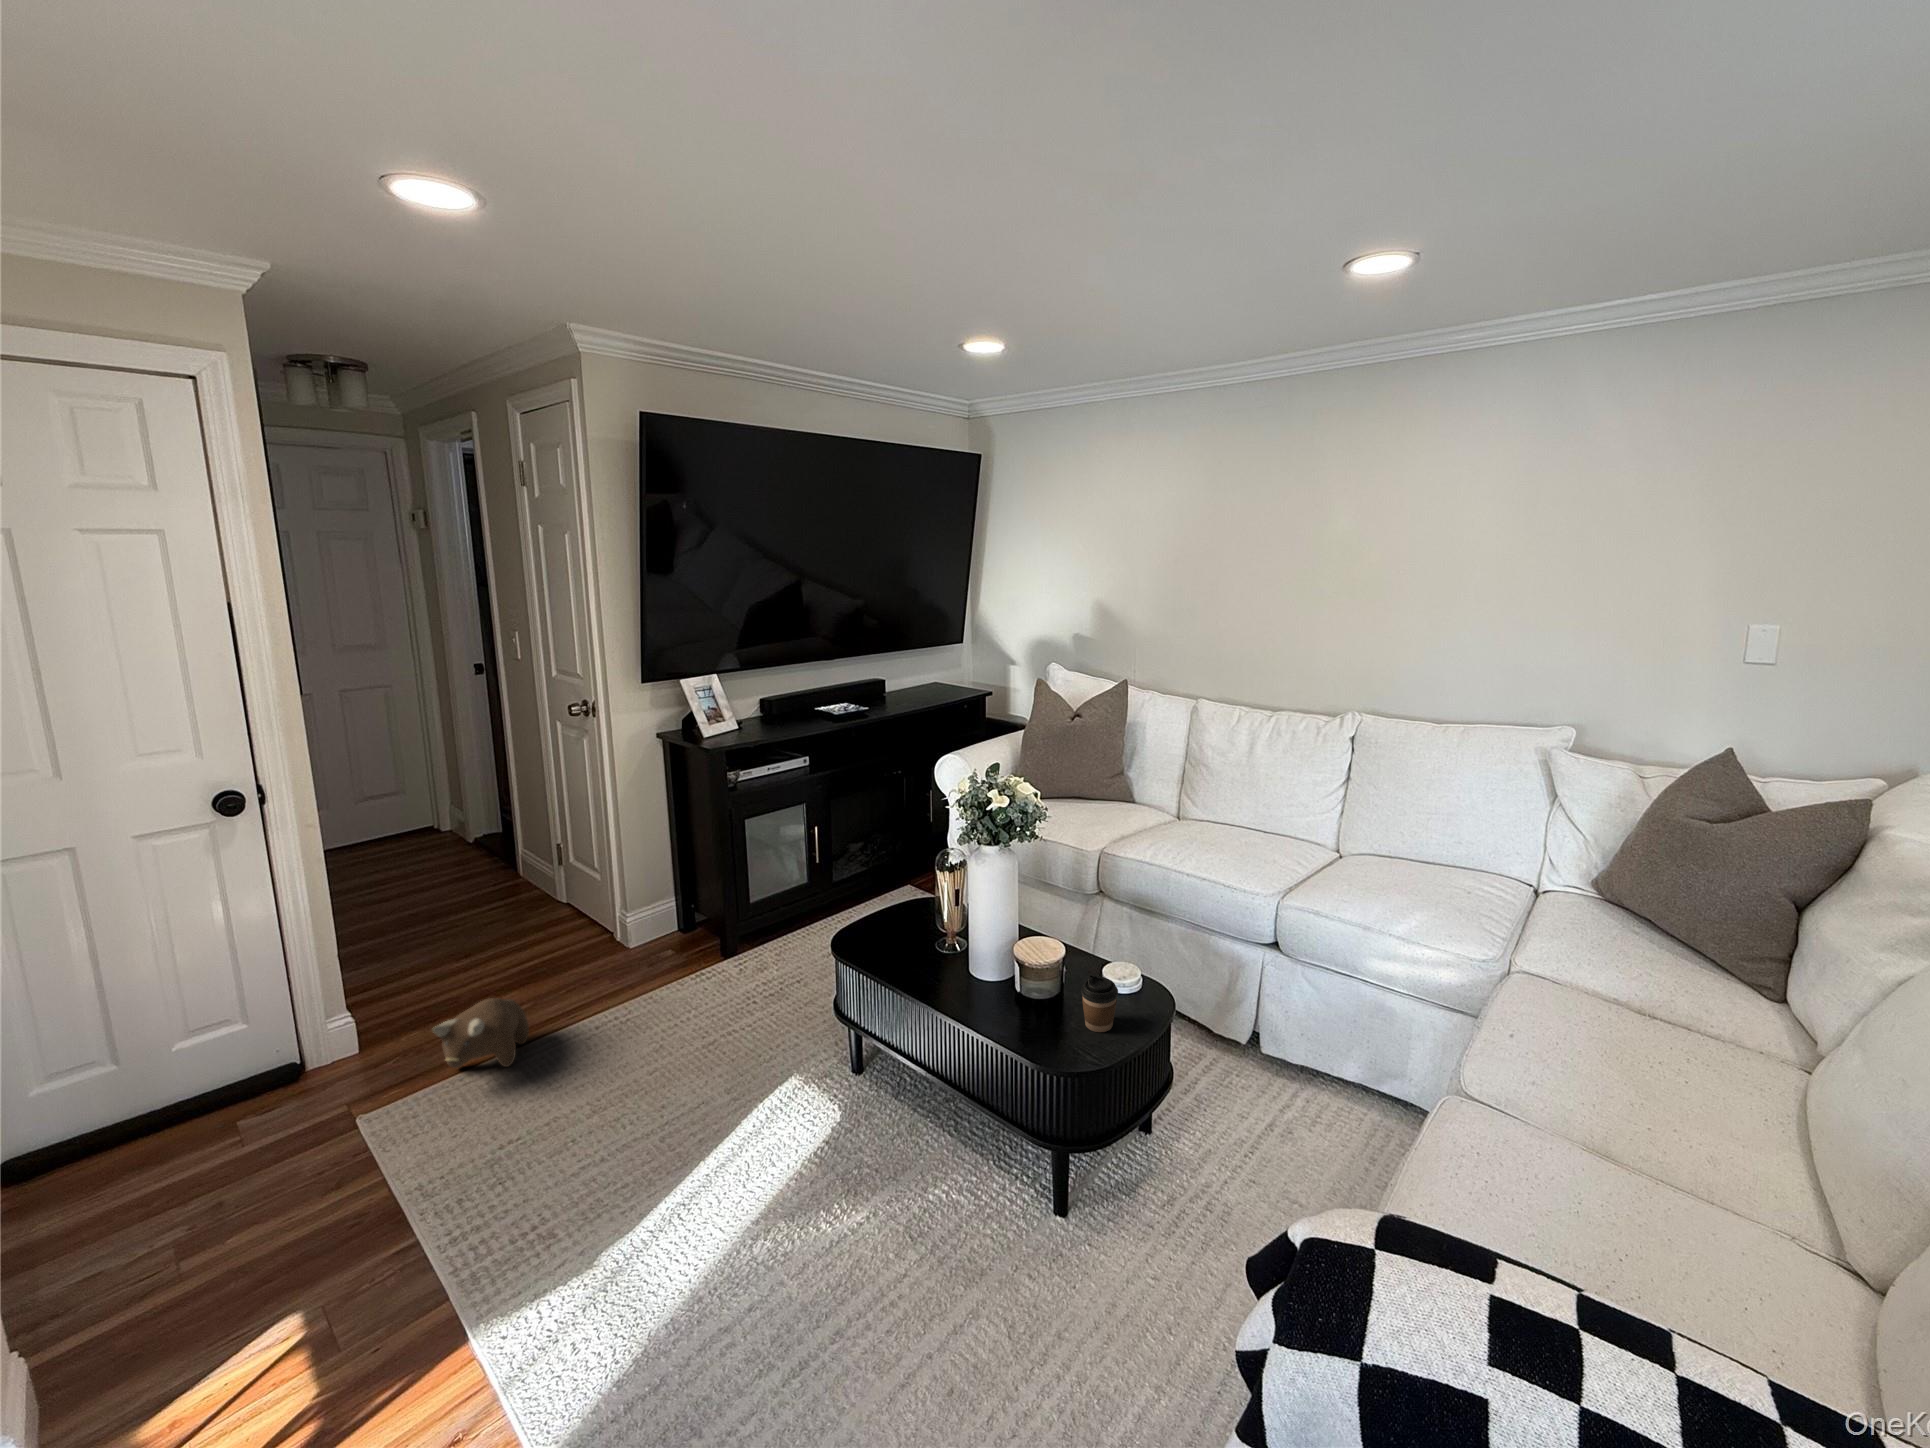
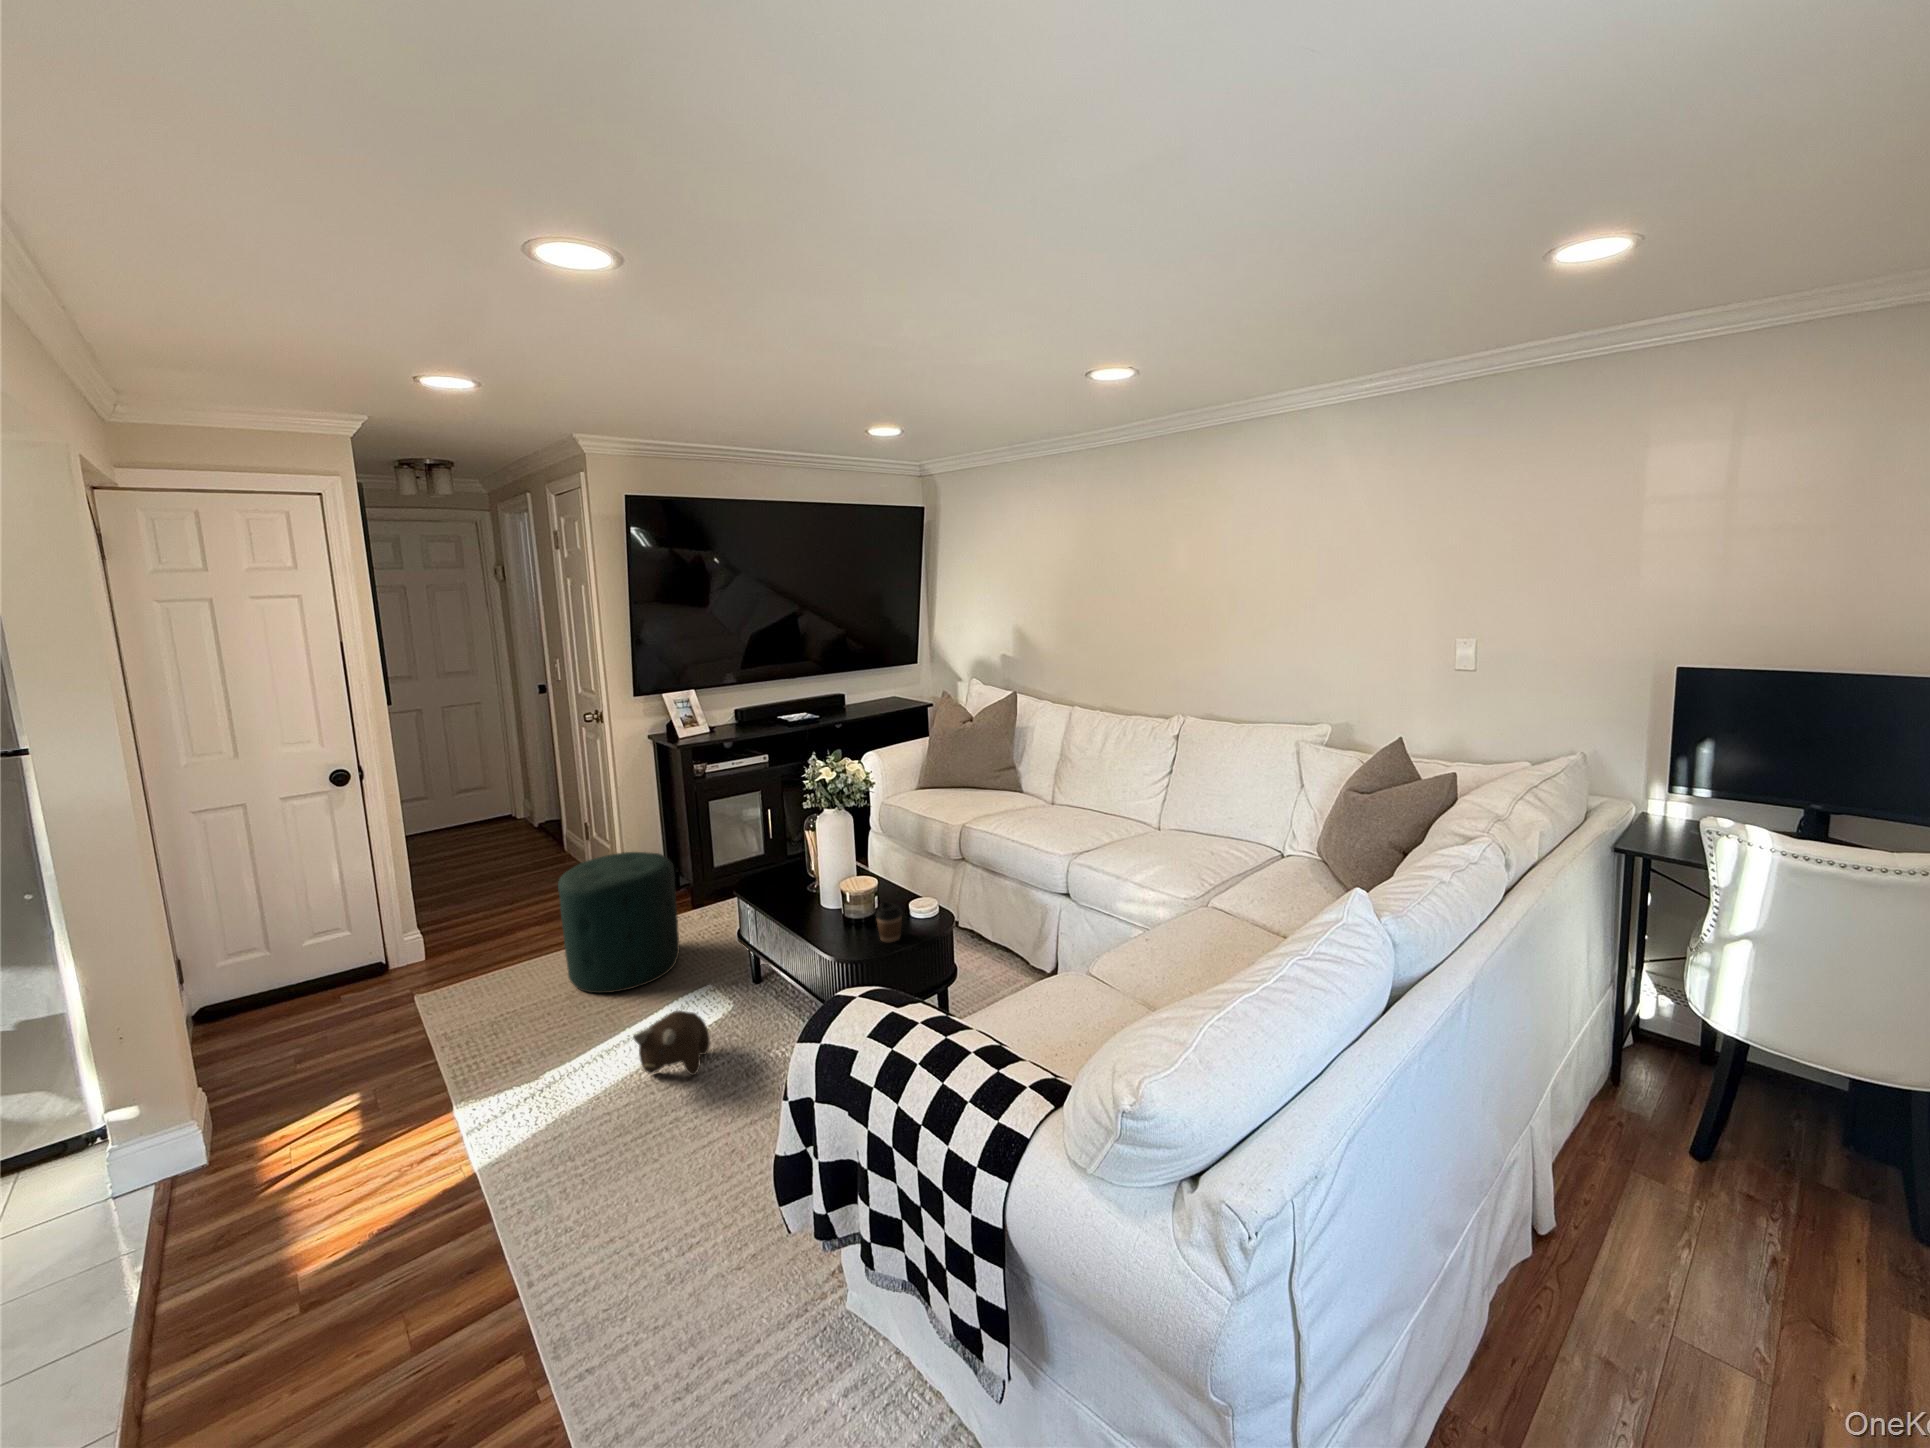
ottoman: none [575,895,738,1100] -> present [558,852,680,993]
plush toy: present [433,998,529,1068] -> present [633,1011,710,1075]

